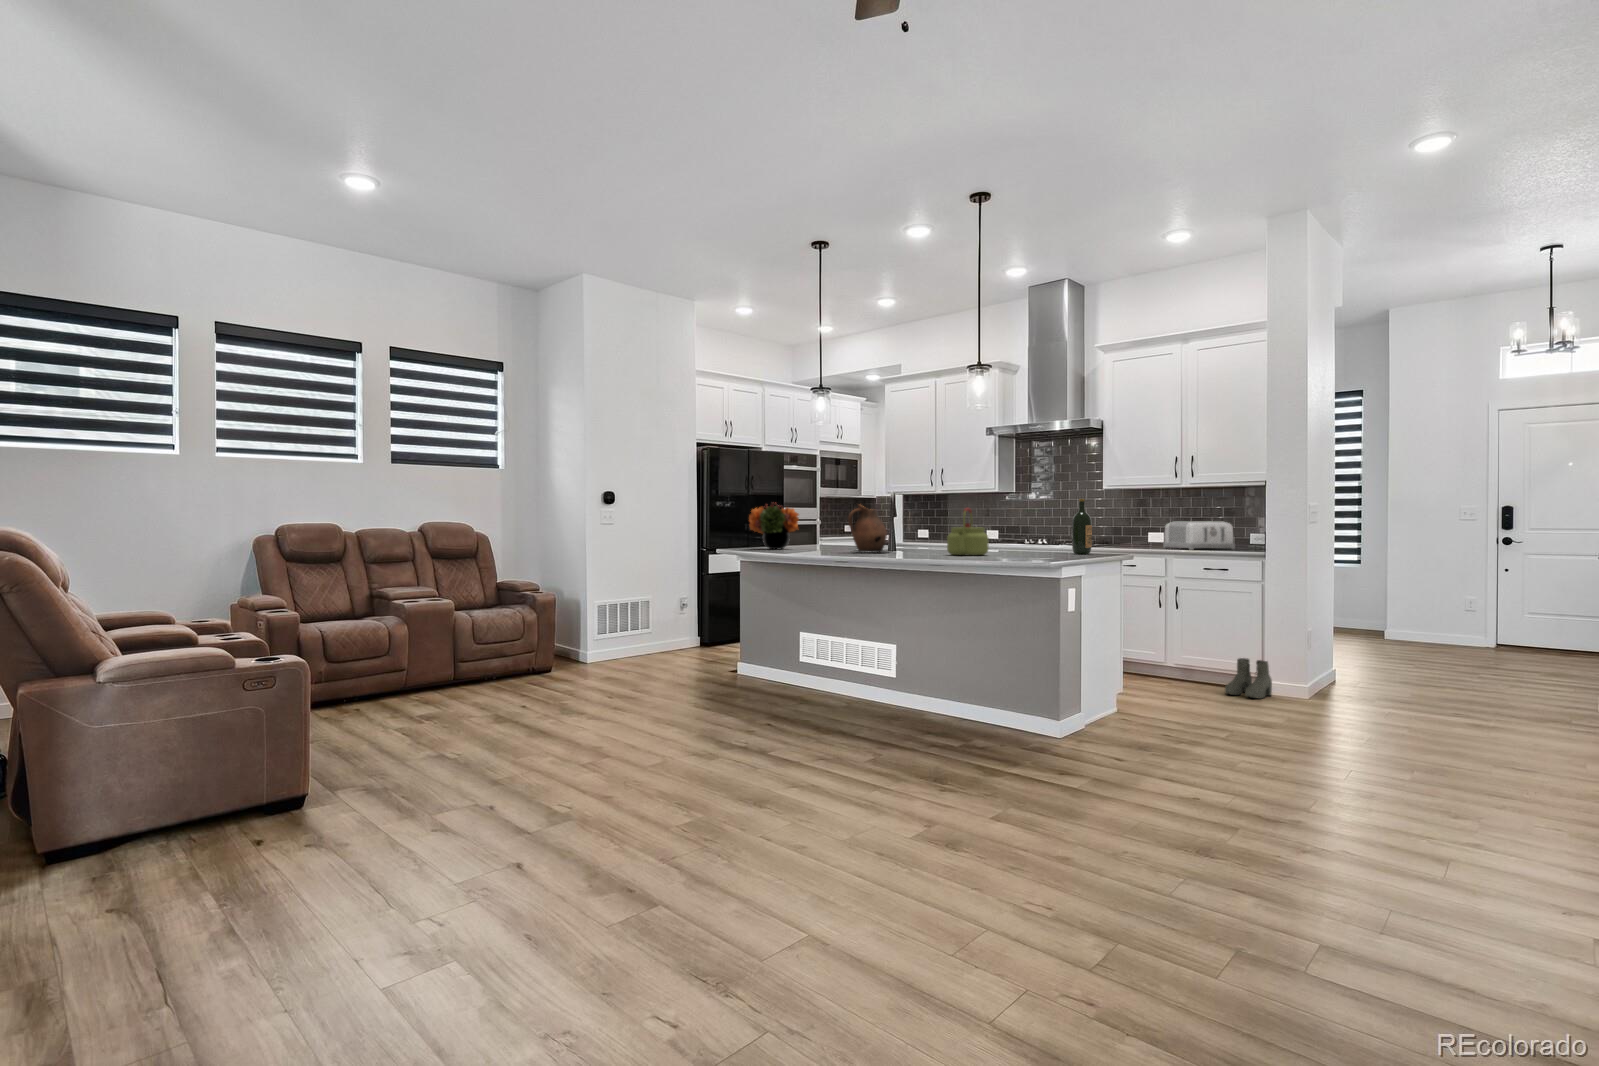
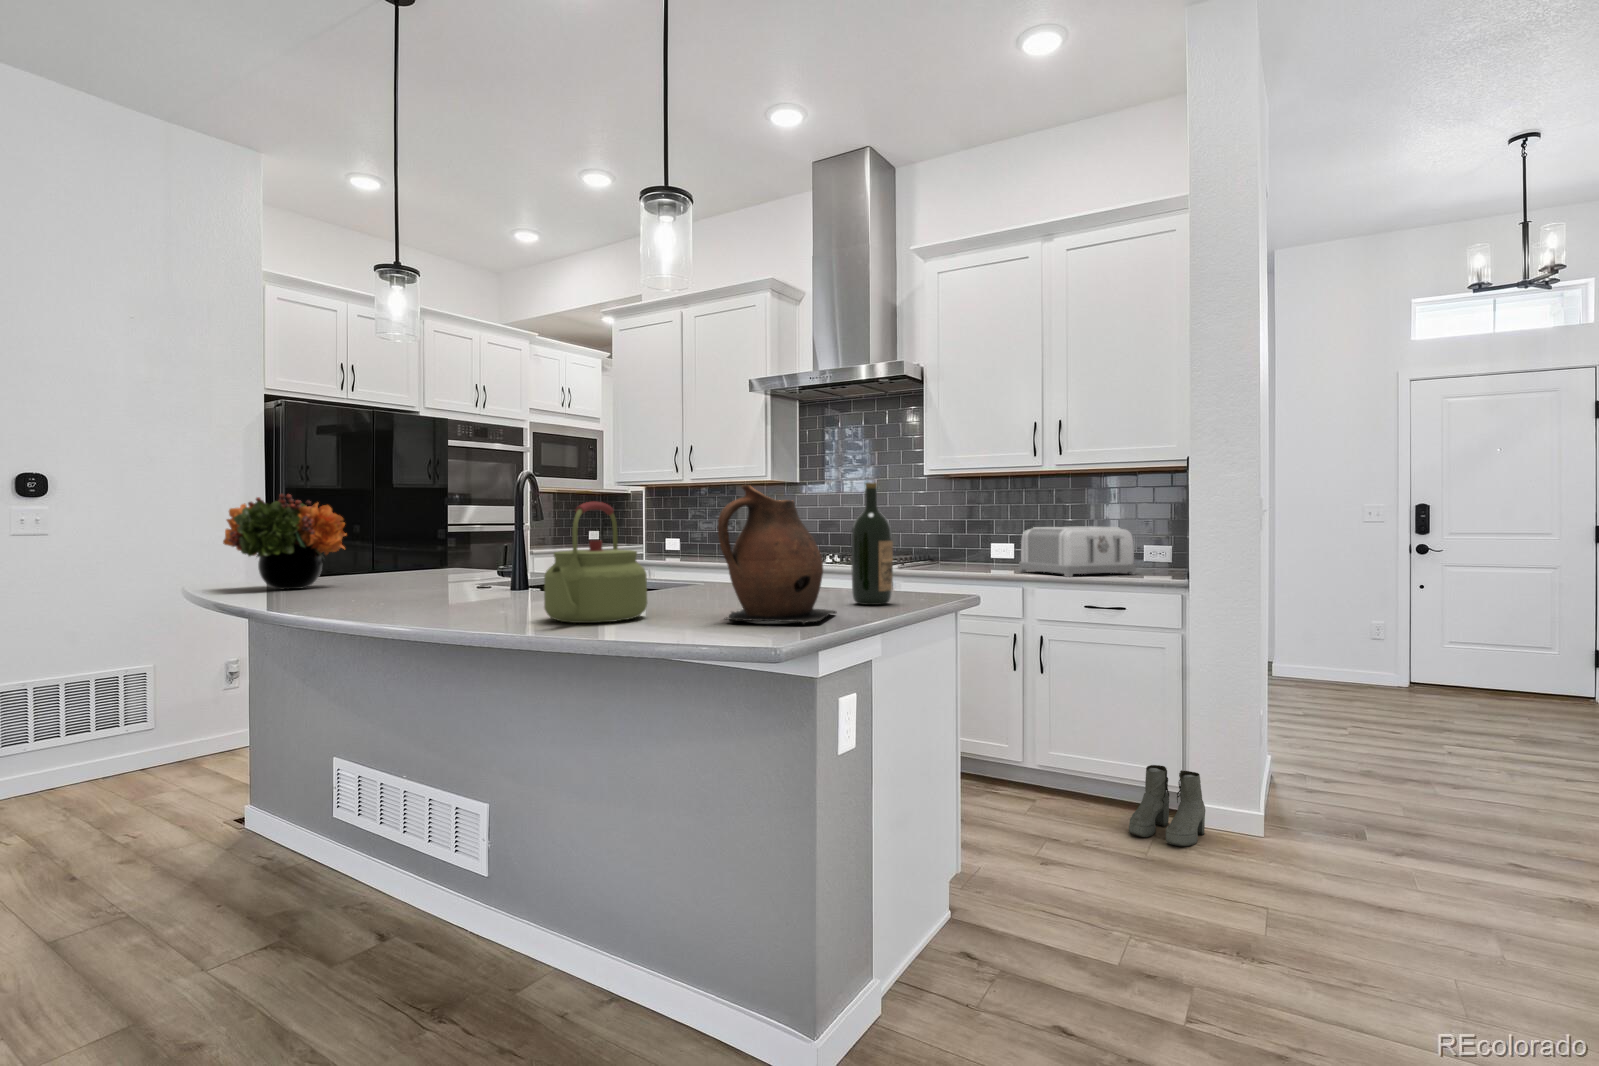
ceramic pitcher: present [848,504,887,552] -> present [718,485,837,625]

